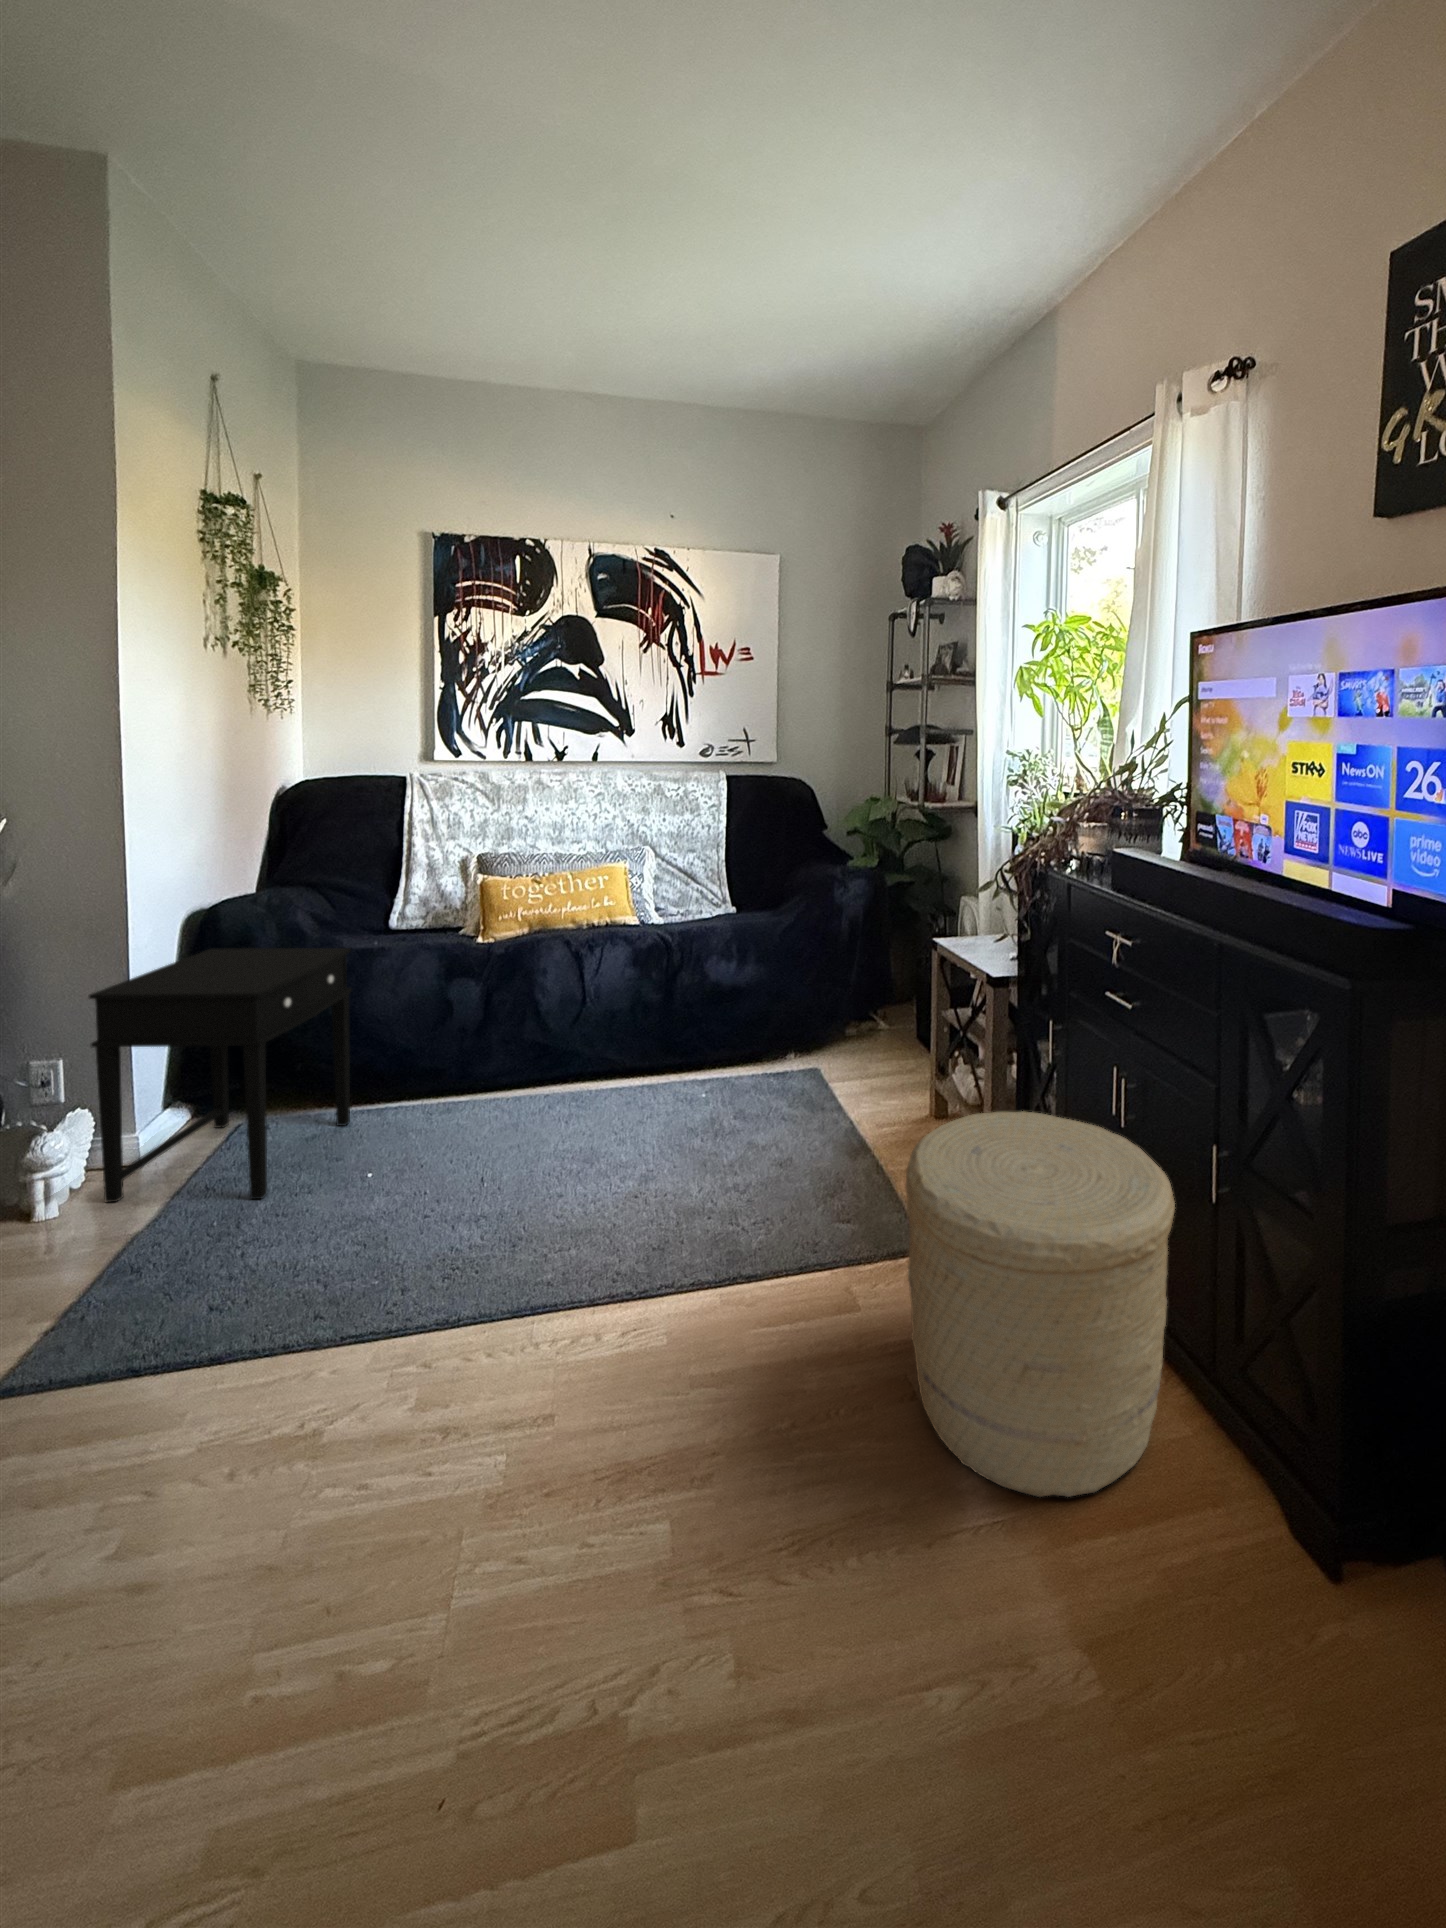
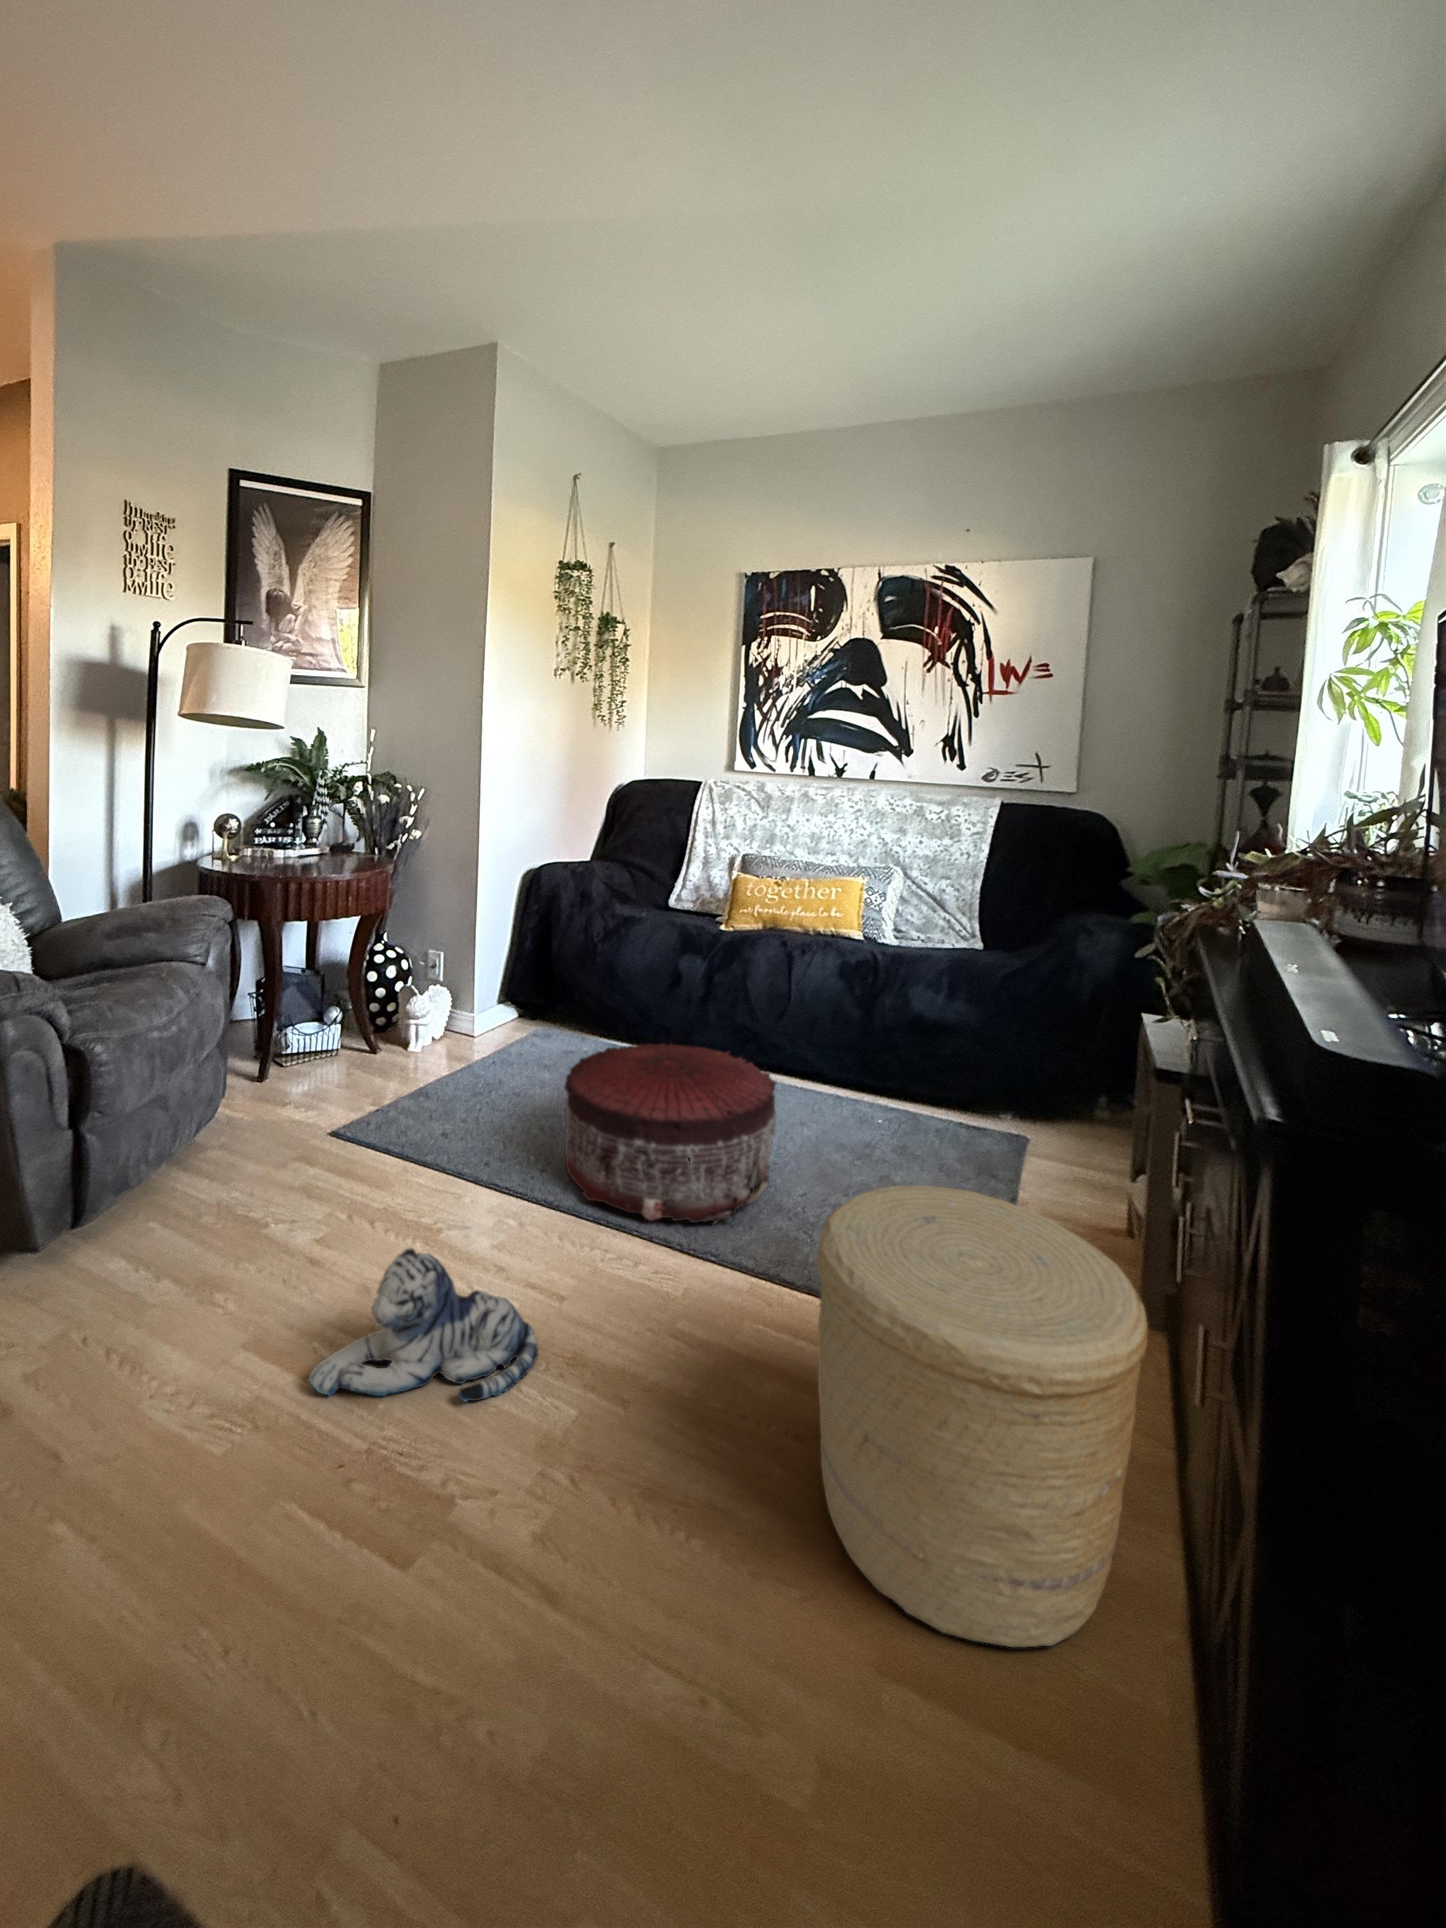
side table: present [89,948,352,1202] -> none [444,894,607,1077]
pouf: none [415,1068,676,1303] -> present [564,1043,776,1223]
plush toy: none [299,1470,597,1799] -> present [309,1248,538,1402]

